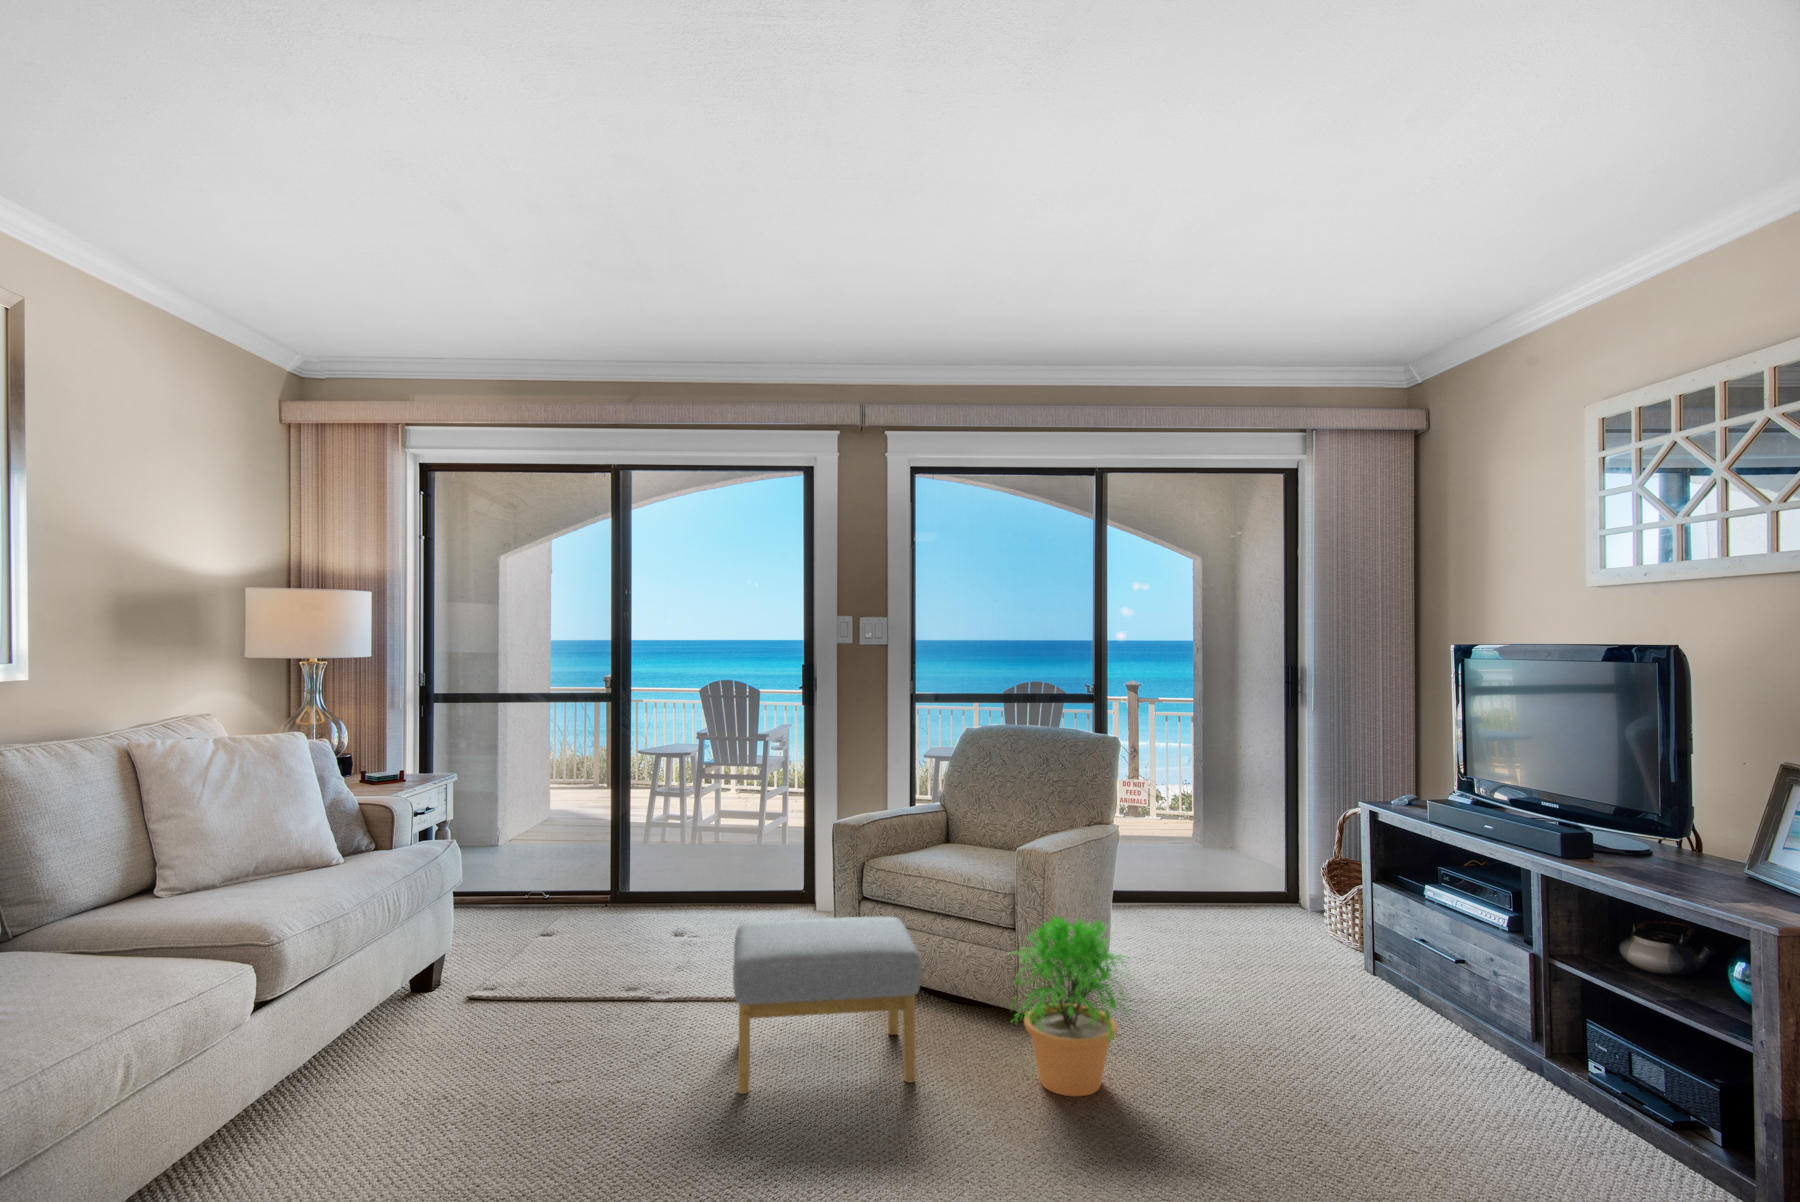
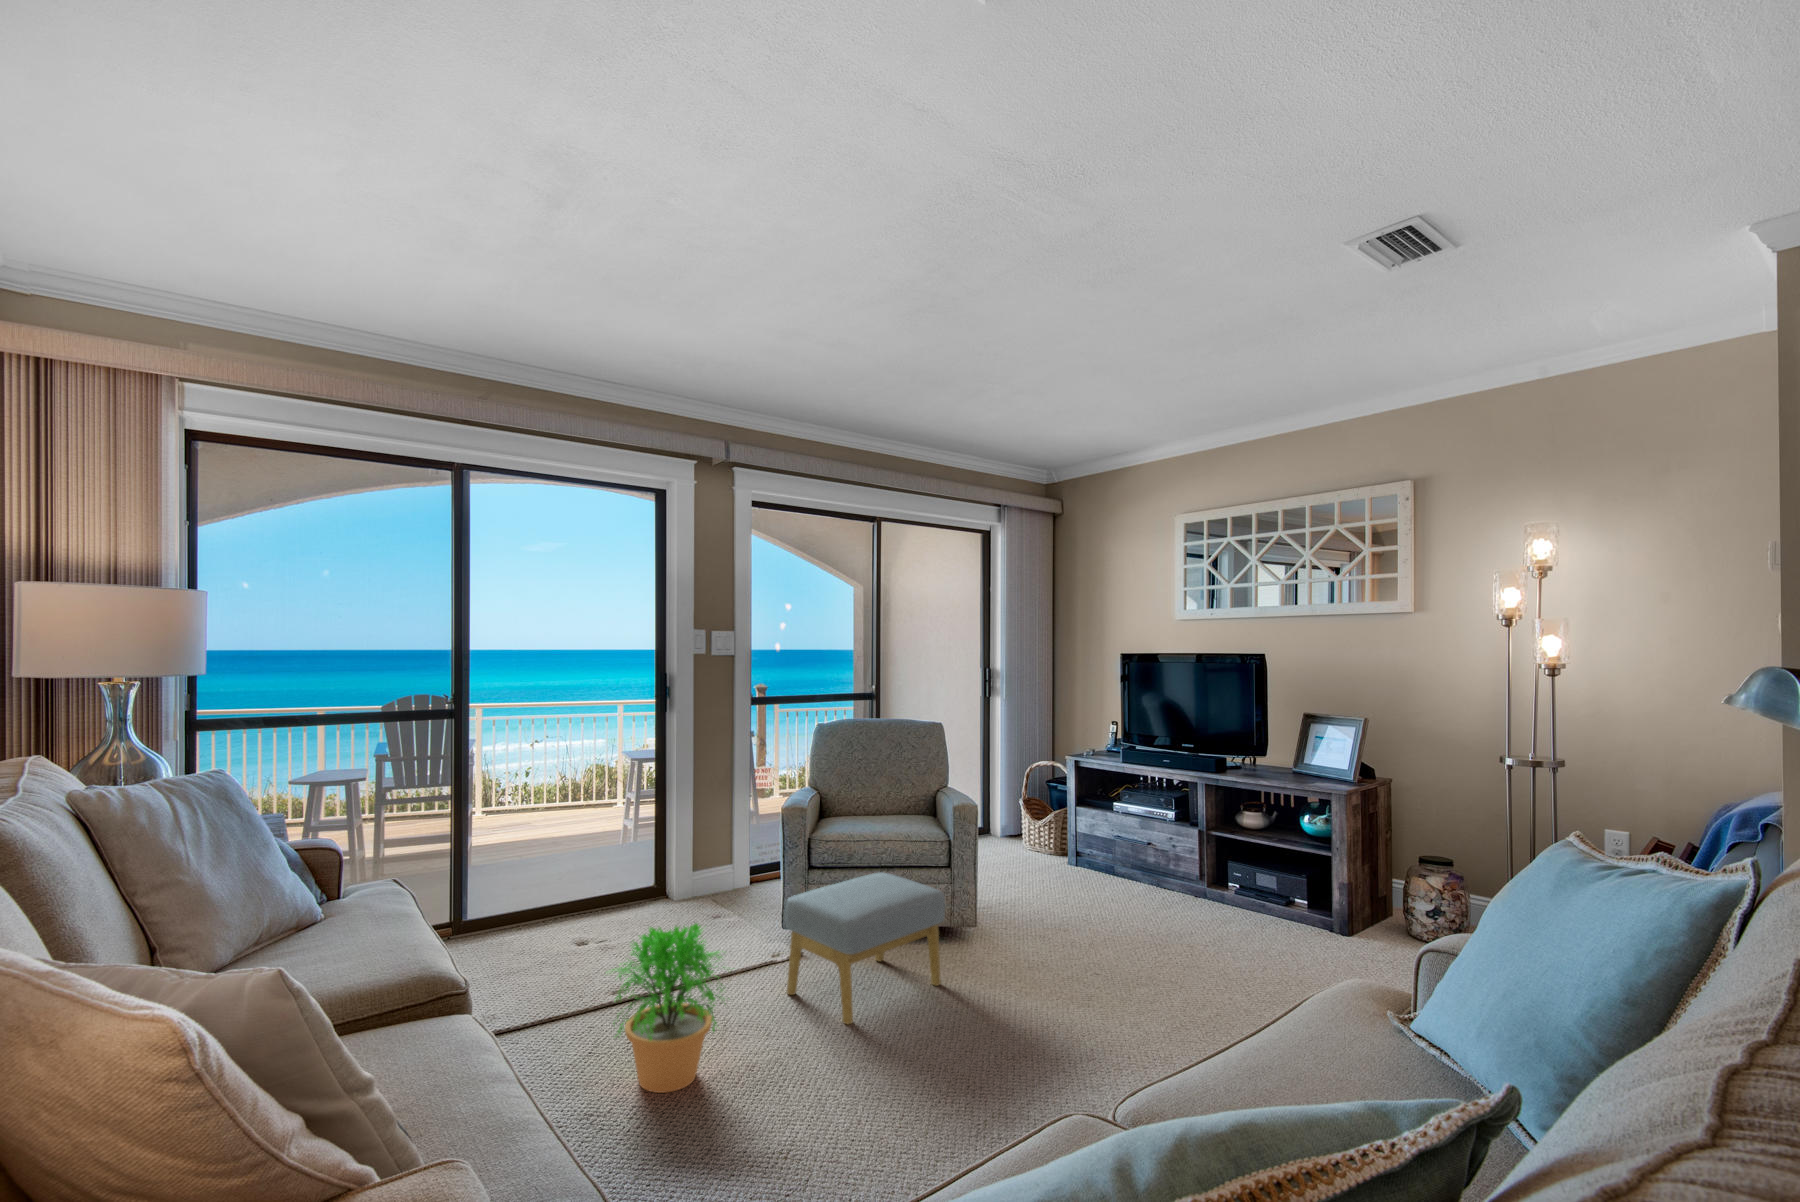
potted plant: present [1010,916,1127,1096] -> present [612,923,724,1093]

